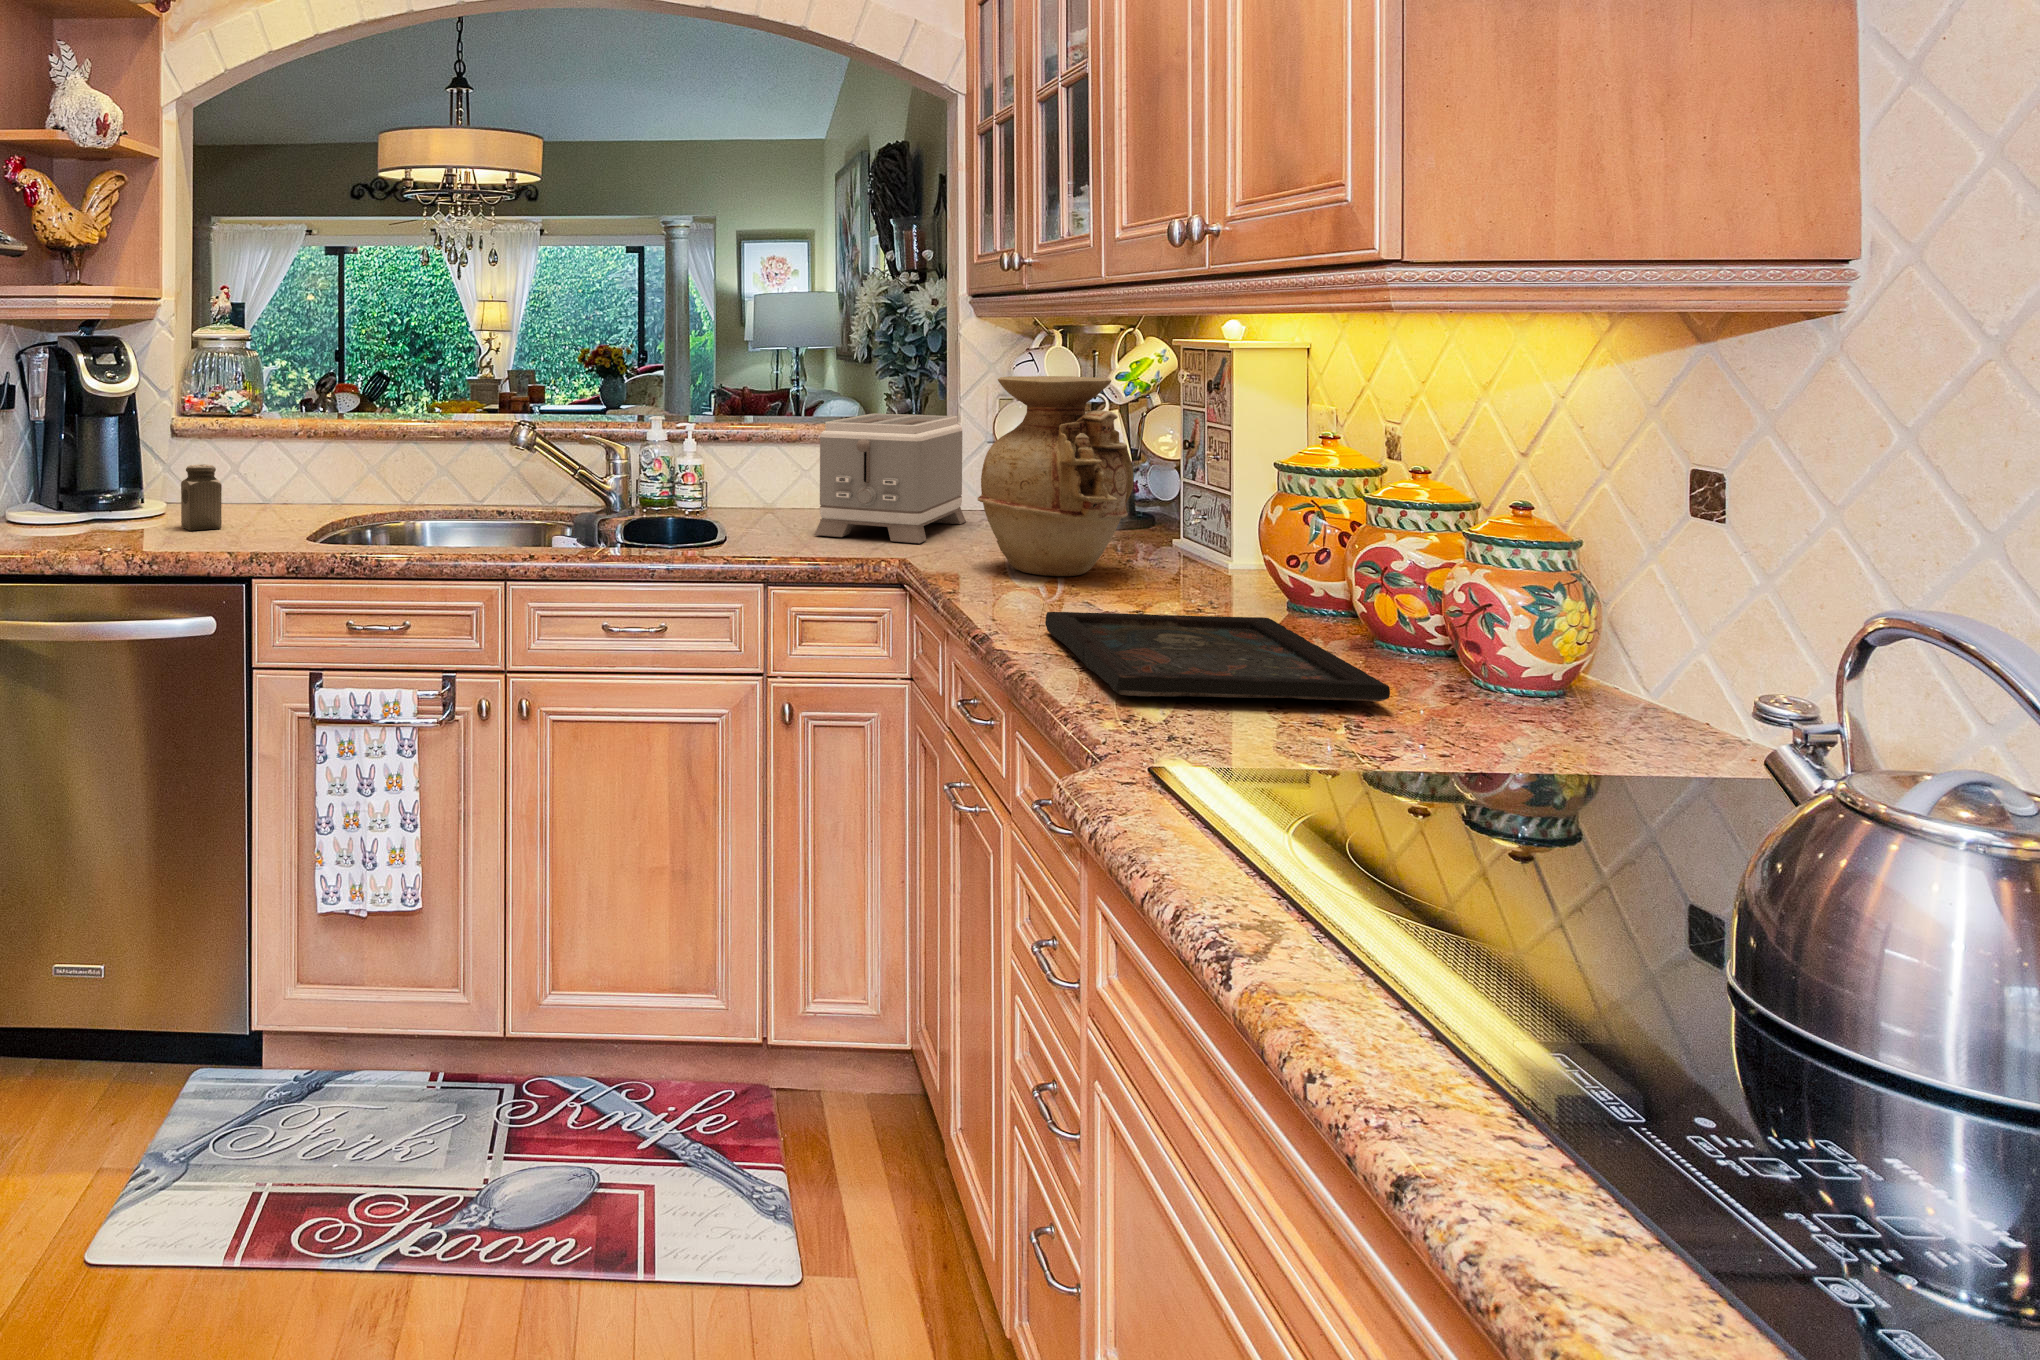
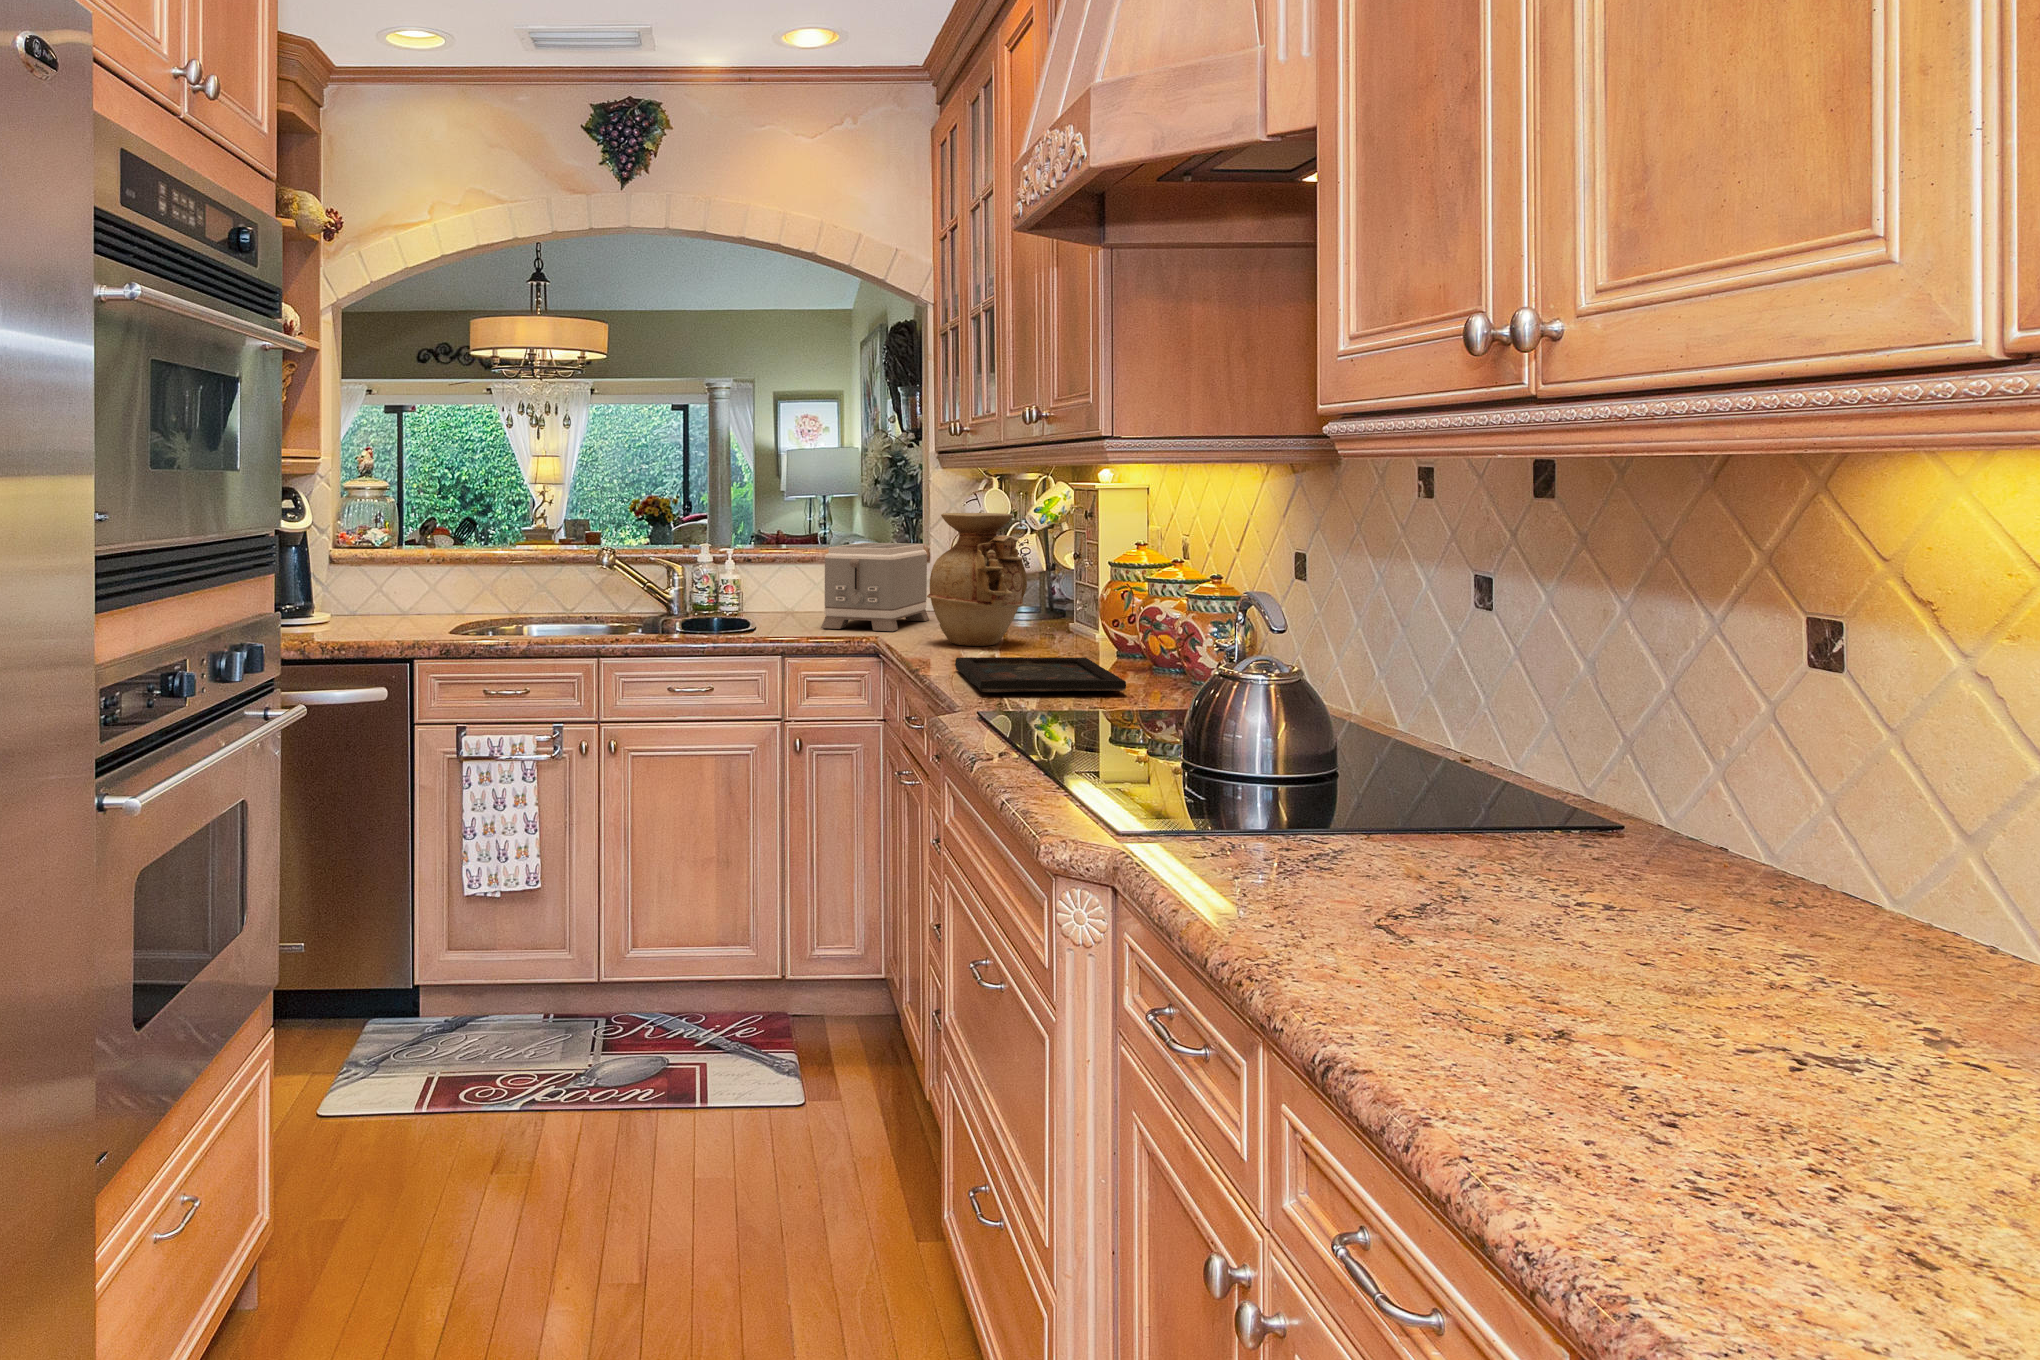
salt shaker: present [181,464,222,530] -> none [344,583,377,632]

